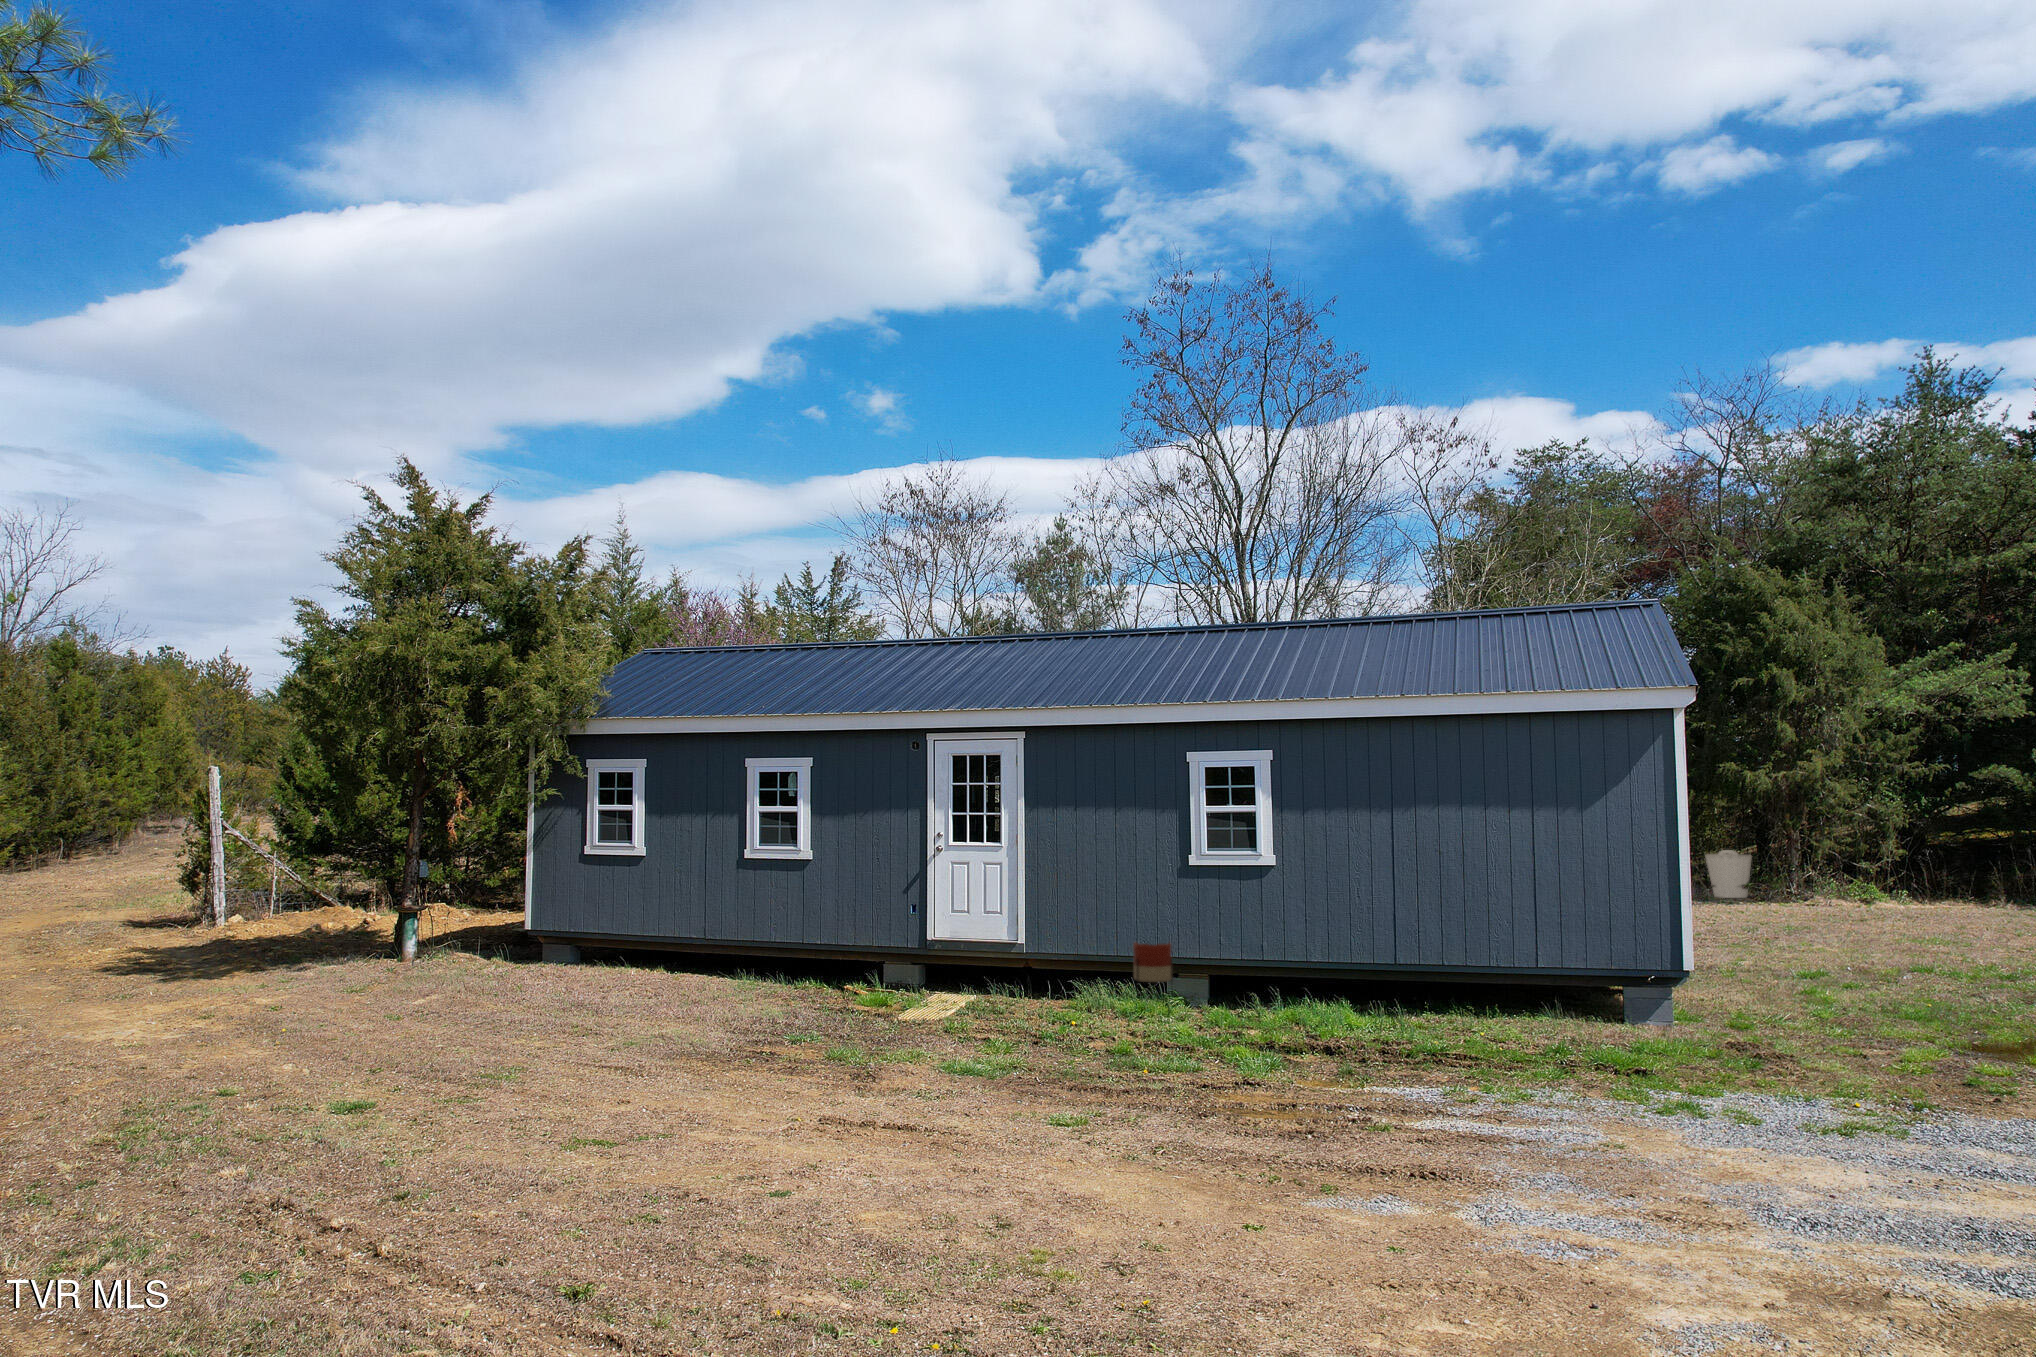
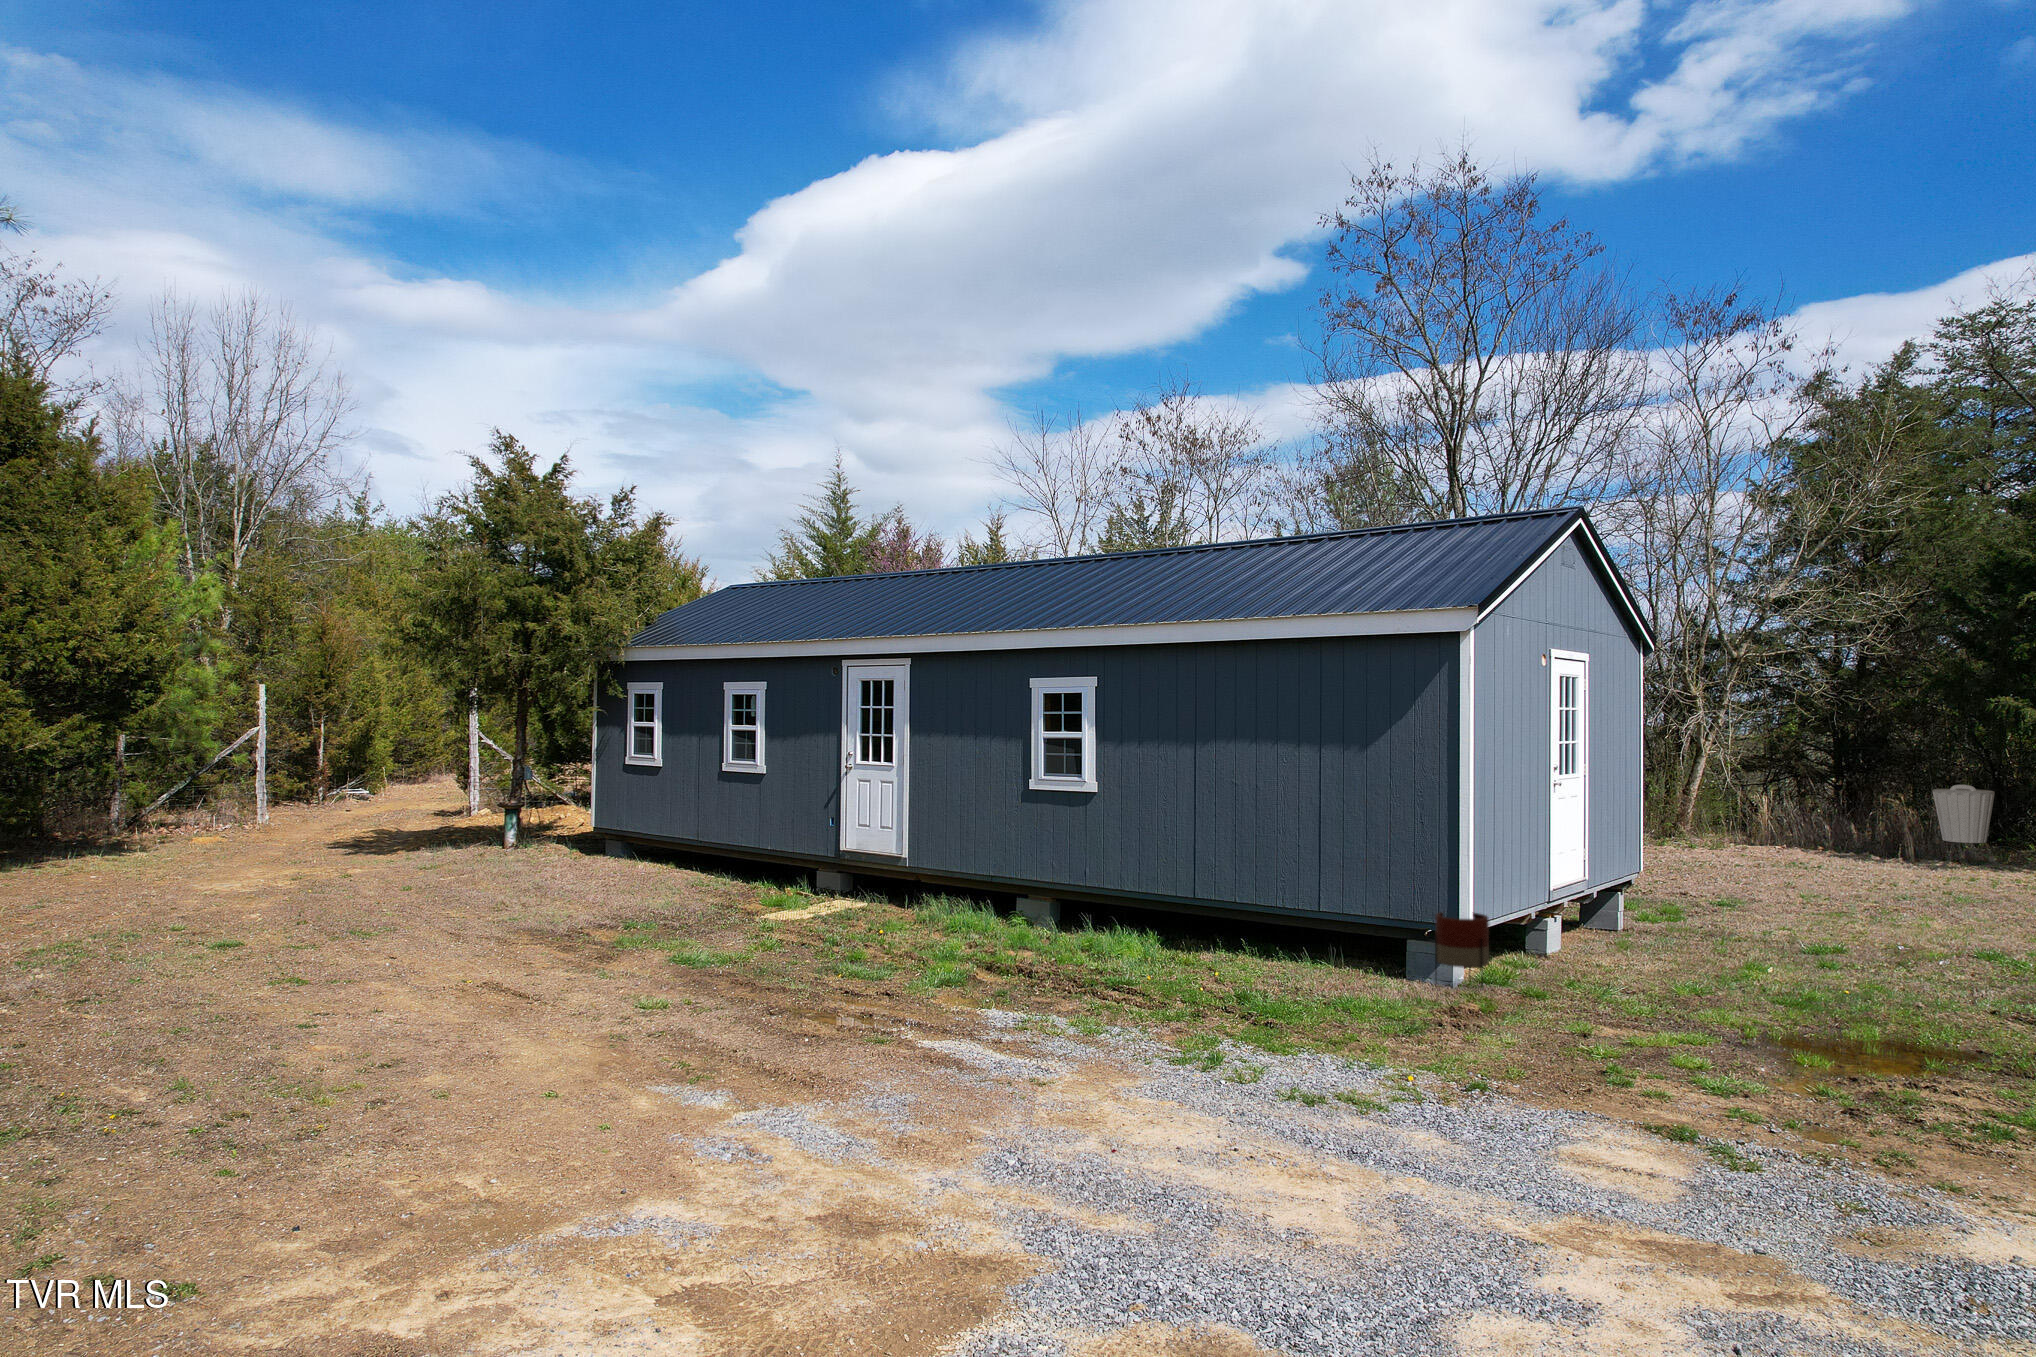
planter: present [1133,942,1173,982] -> present [1435,912,1489,987]

